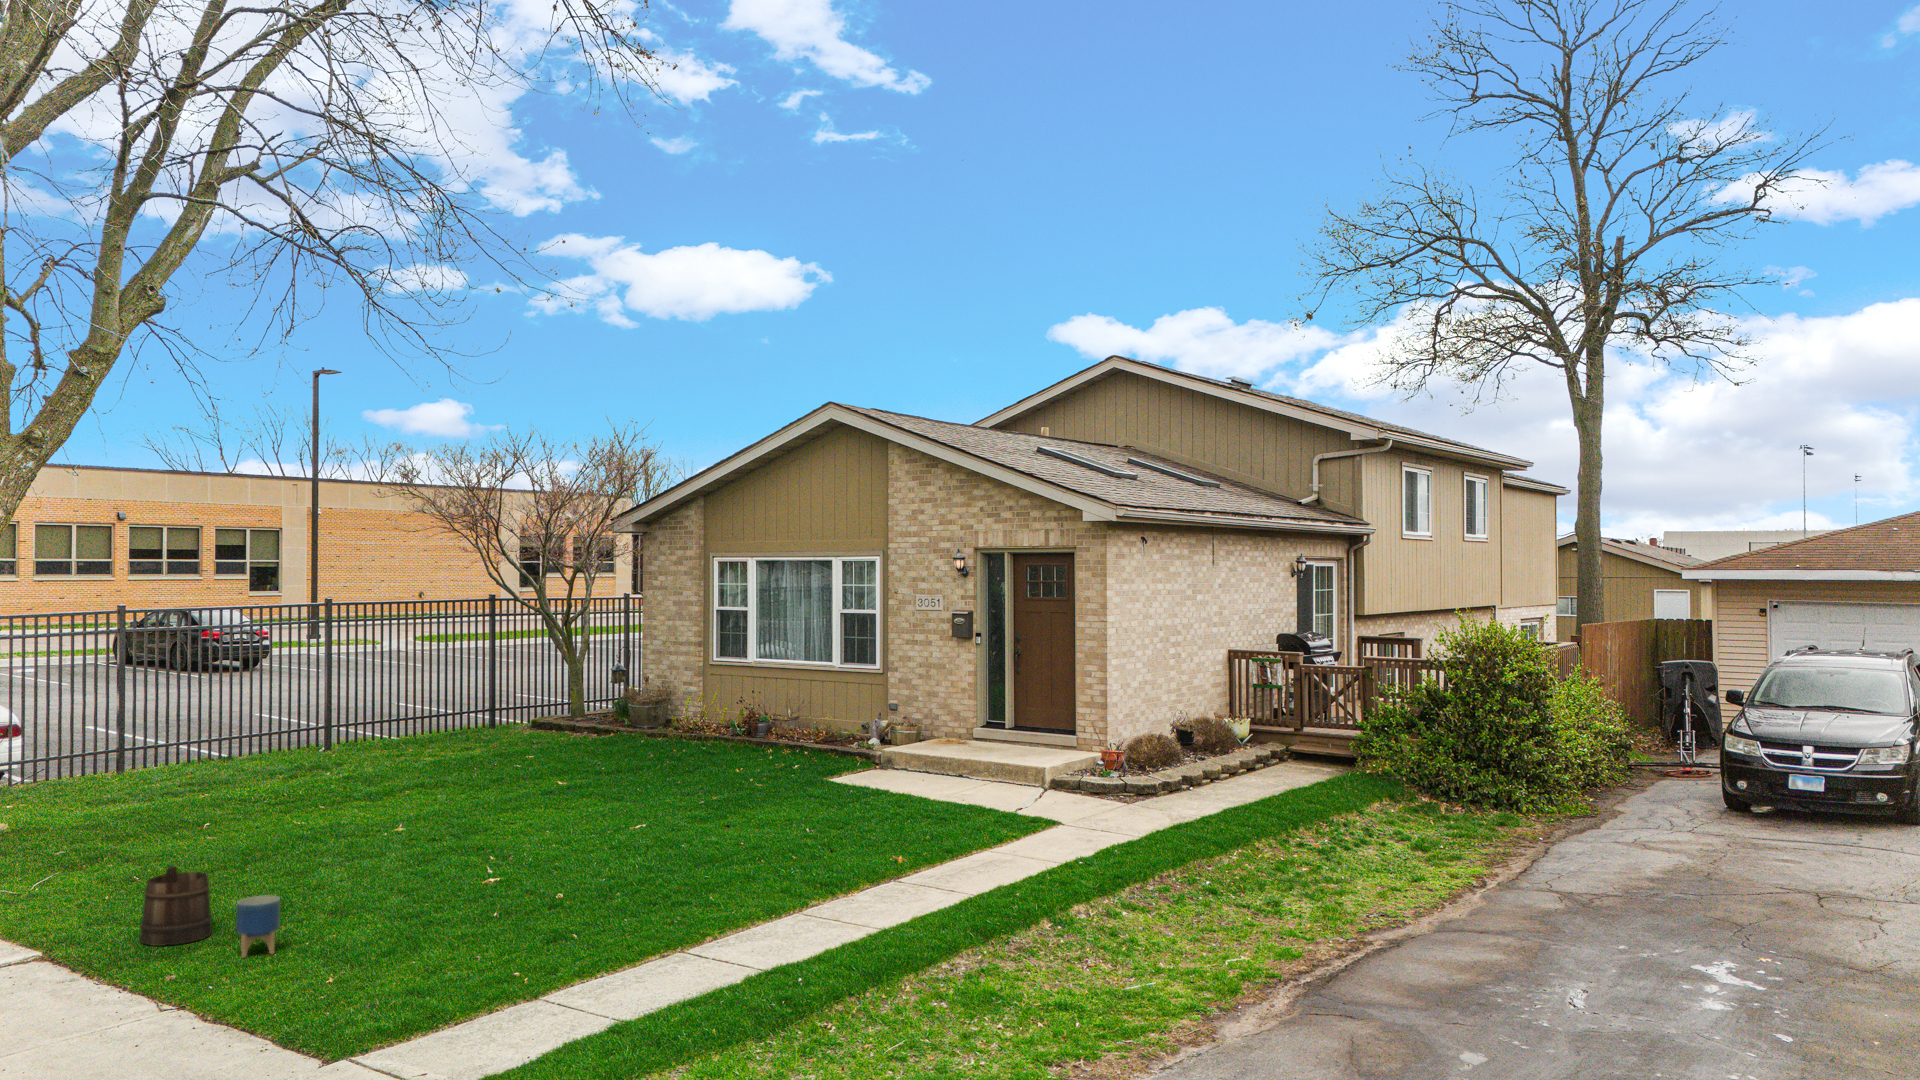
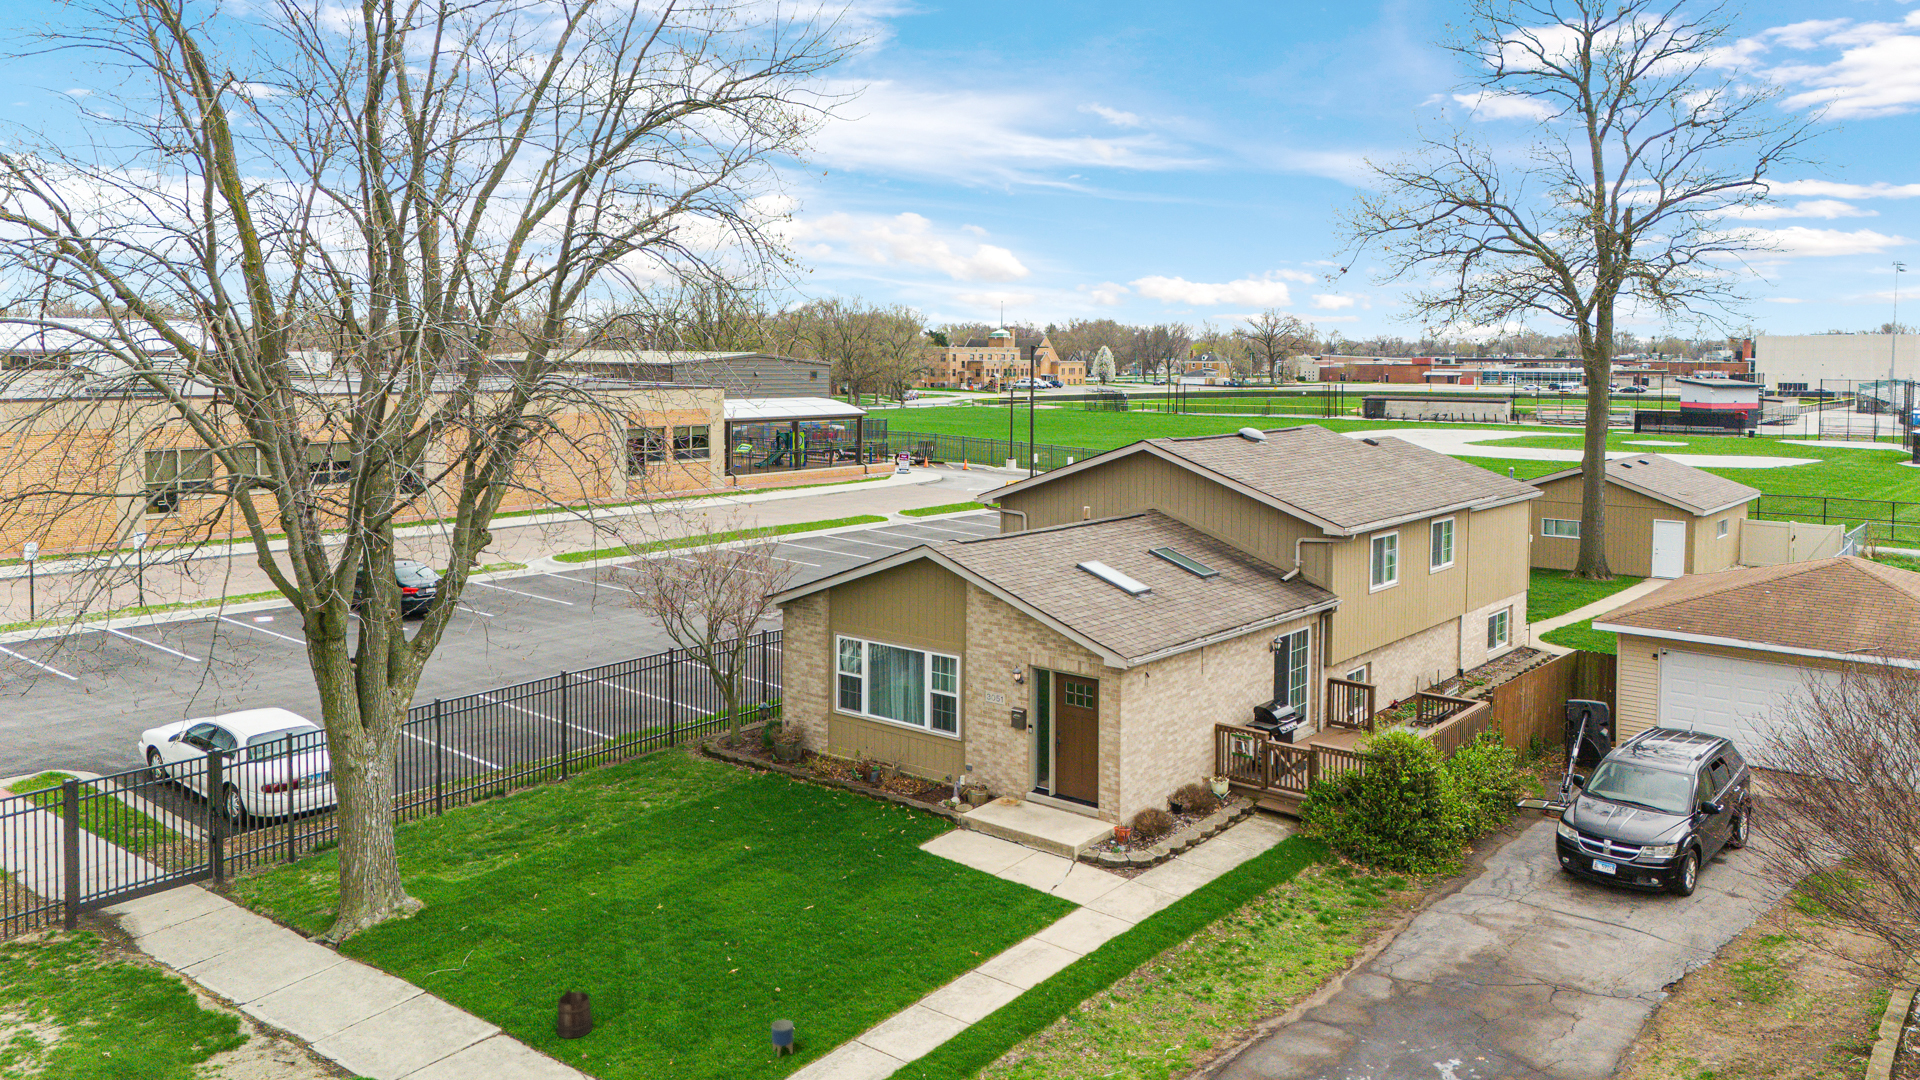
planter: present [236,896,280,958] -> present [772,1020,793,1056]

